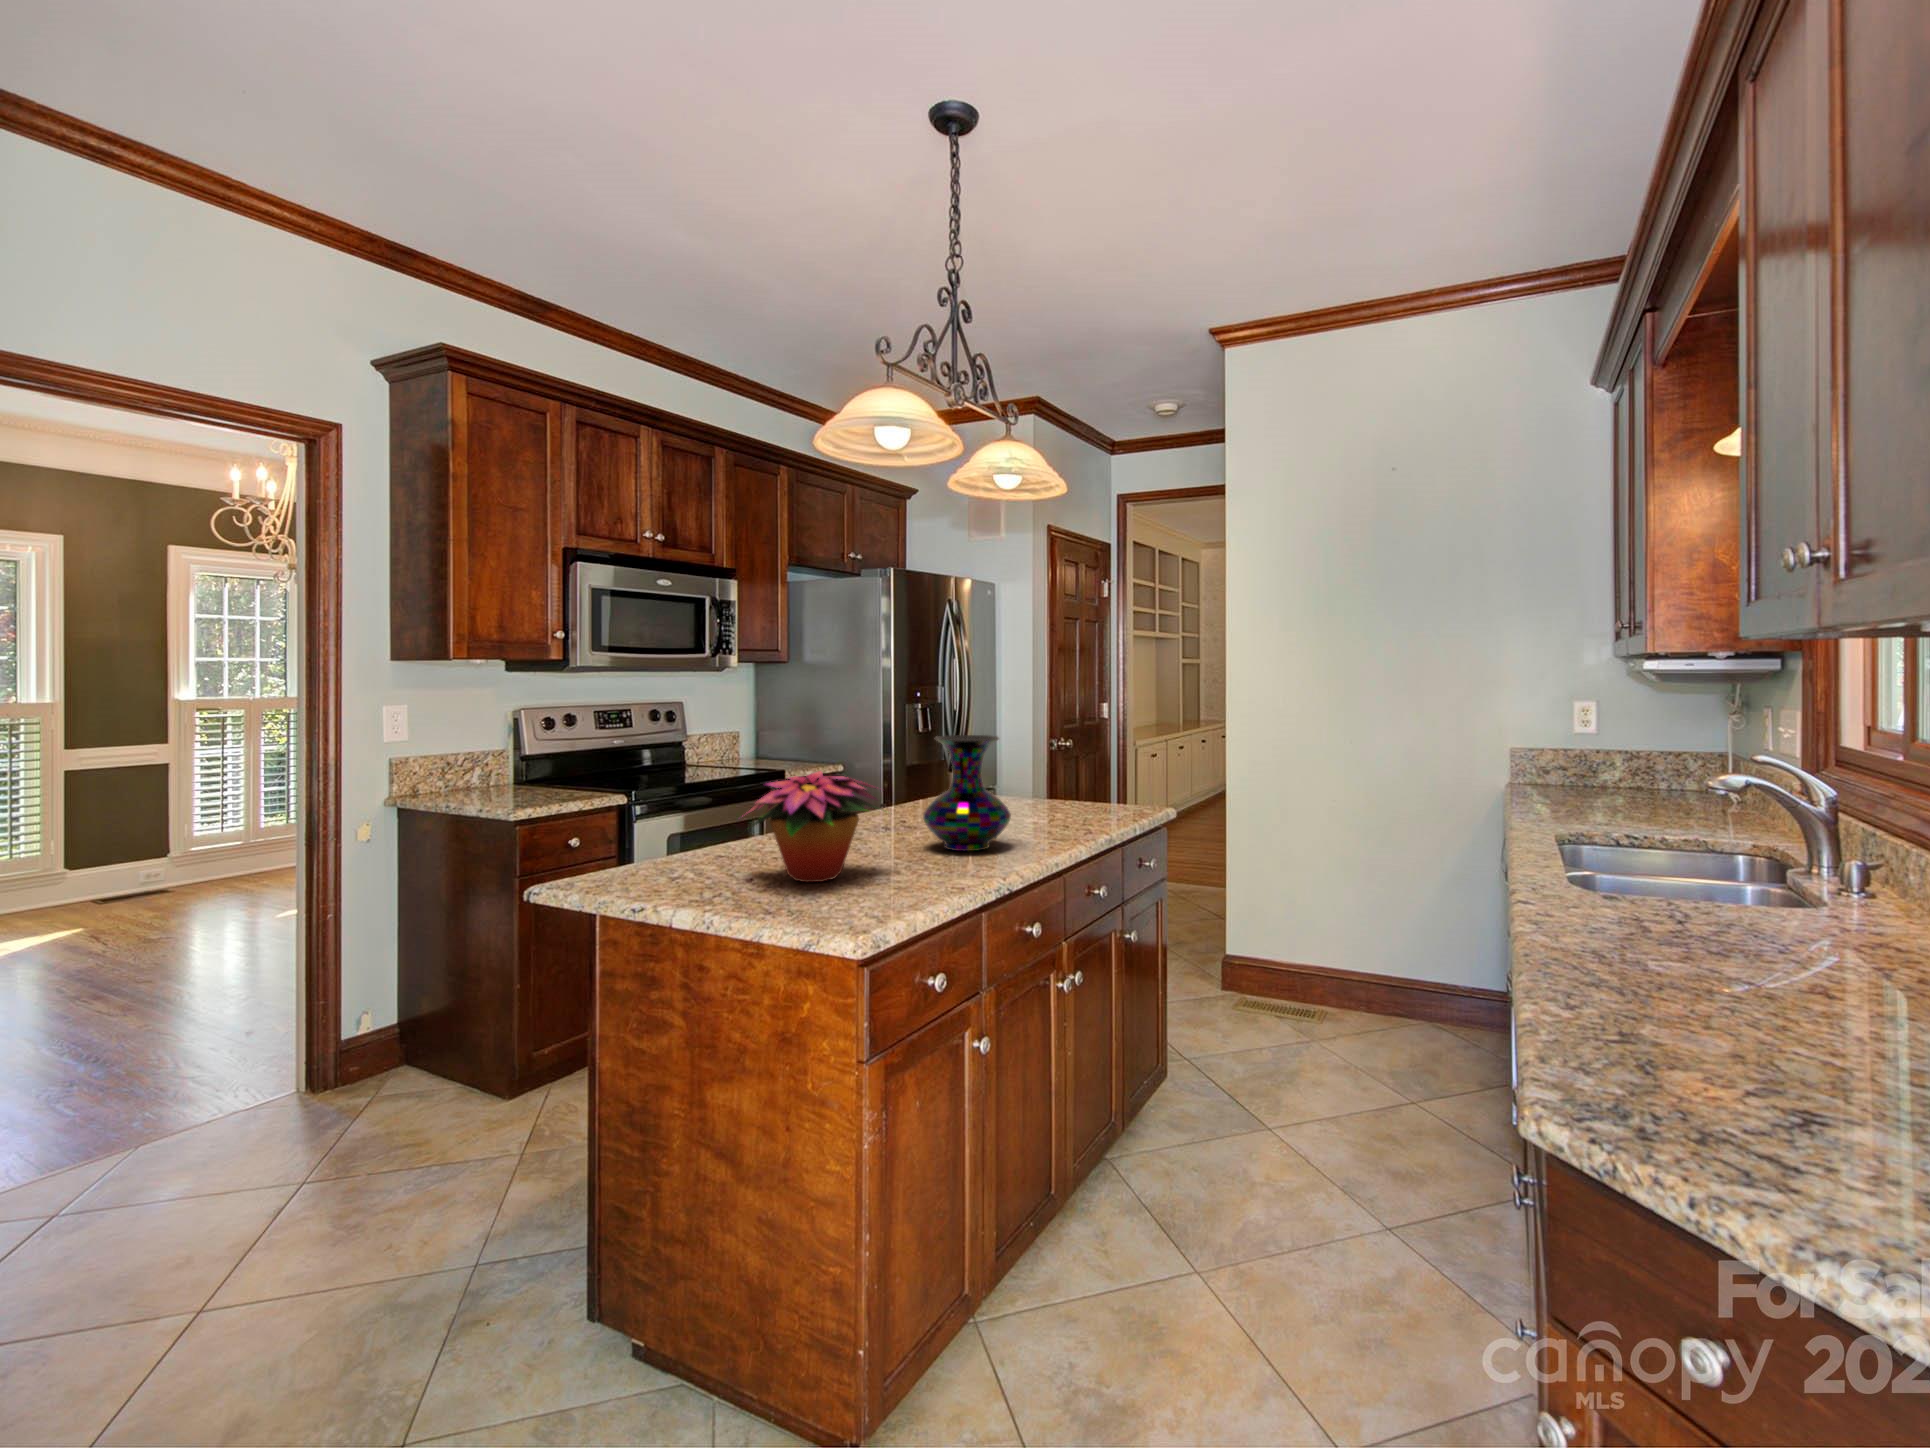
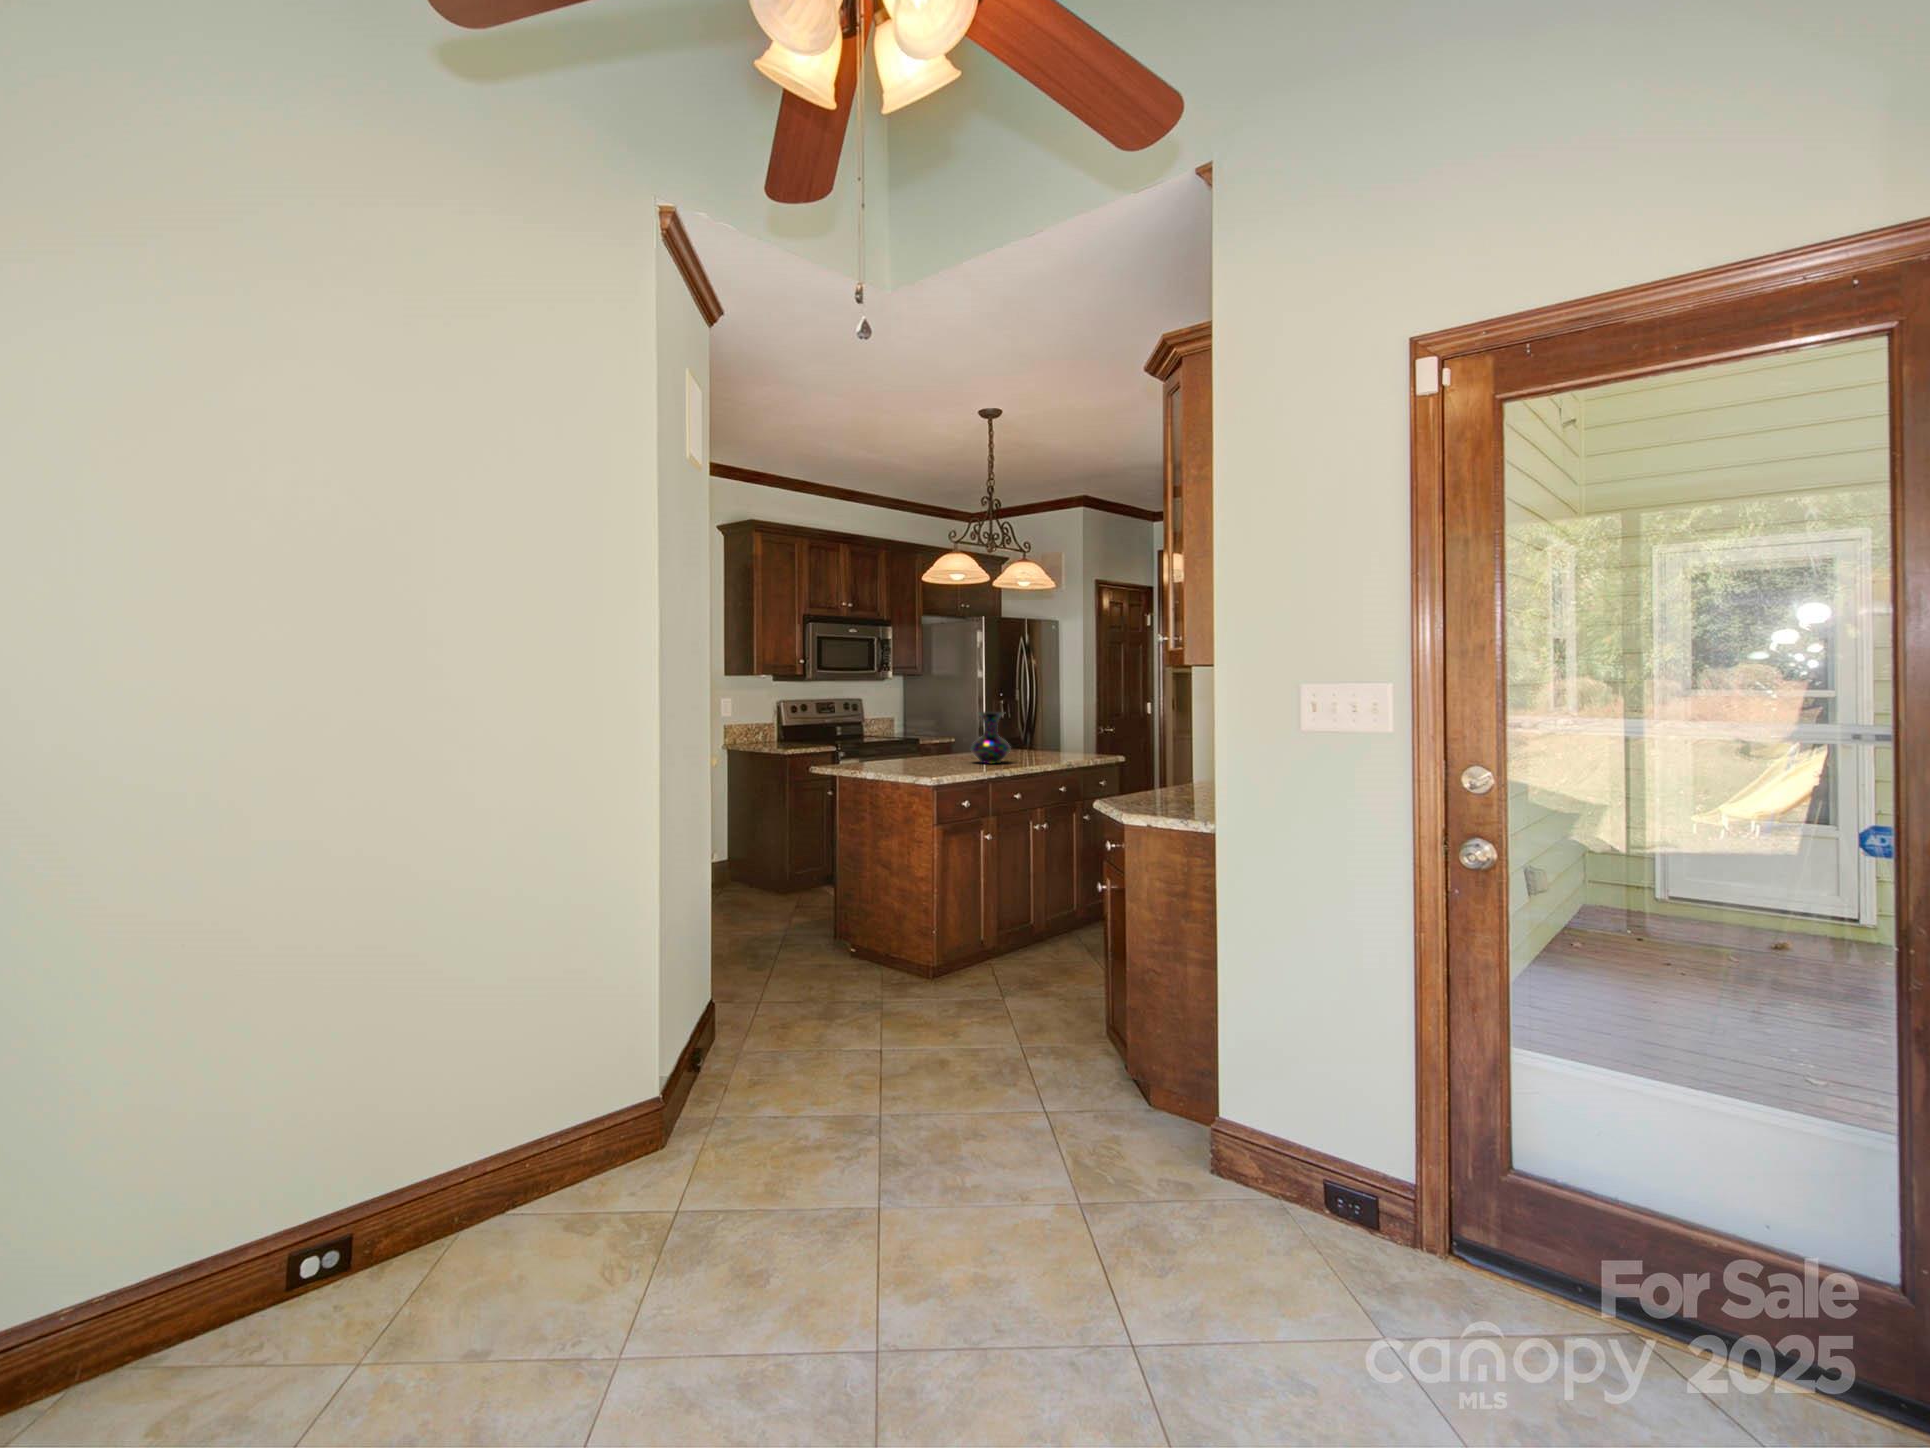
flower arrangement: present [742,771,879,882] -> none [888,723,954,768]

